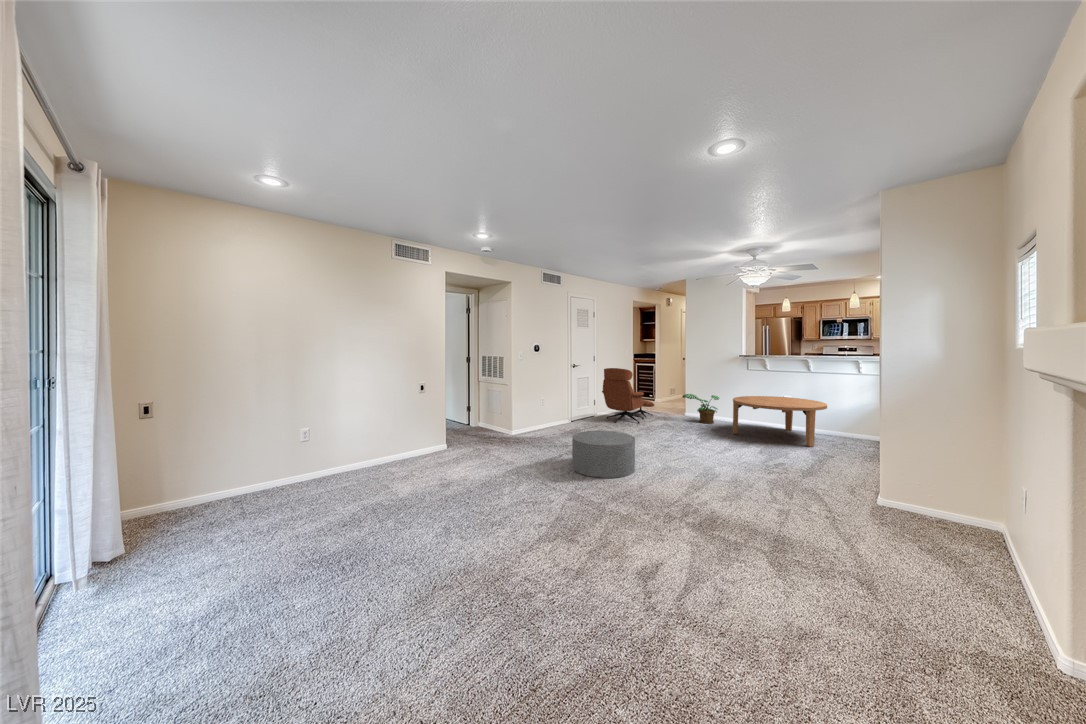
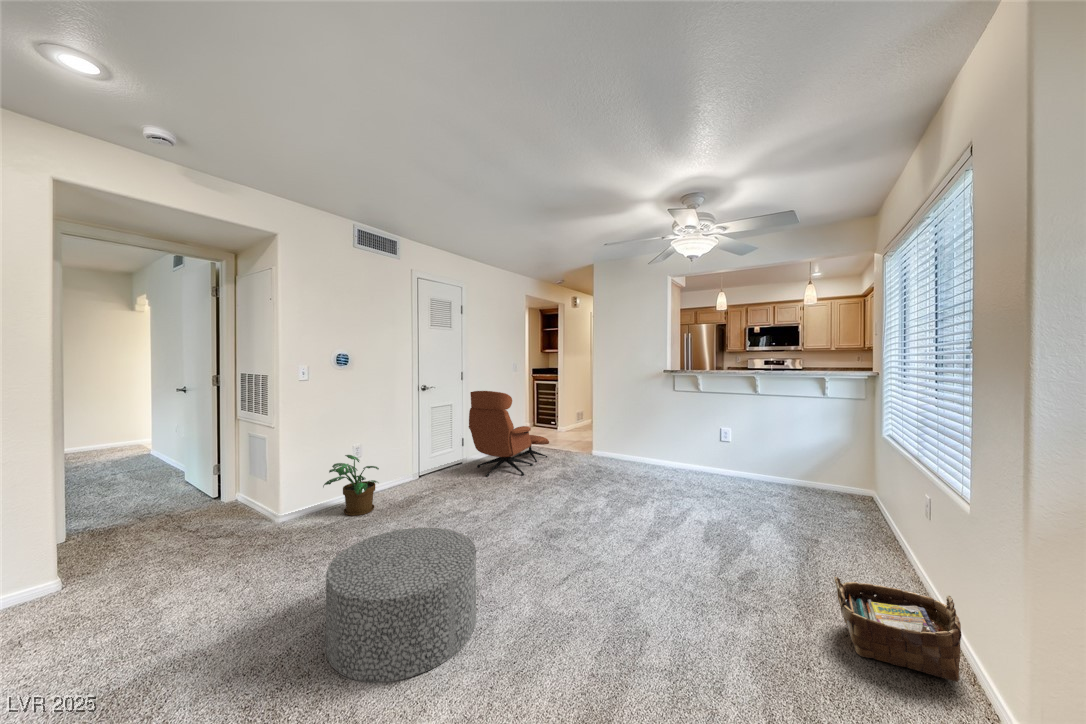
potted plant: present [683,394,719,424] -> present [323,455,379,516]
coffee table: present [733,396,827,446] -> none [657,429,790,514]
woven basket: none [816,457,874,494] -> present [834,577,962,682]

